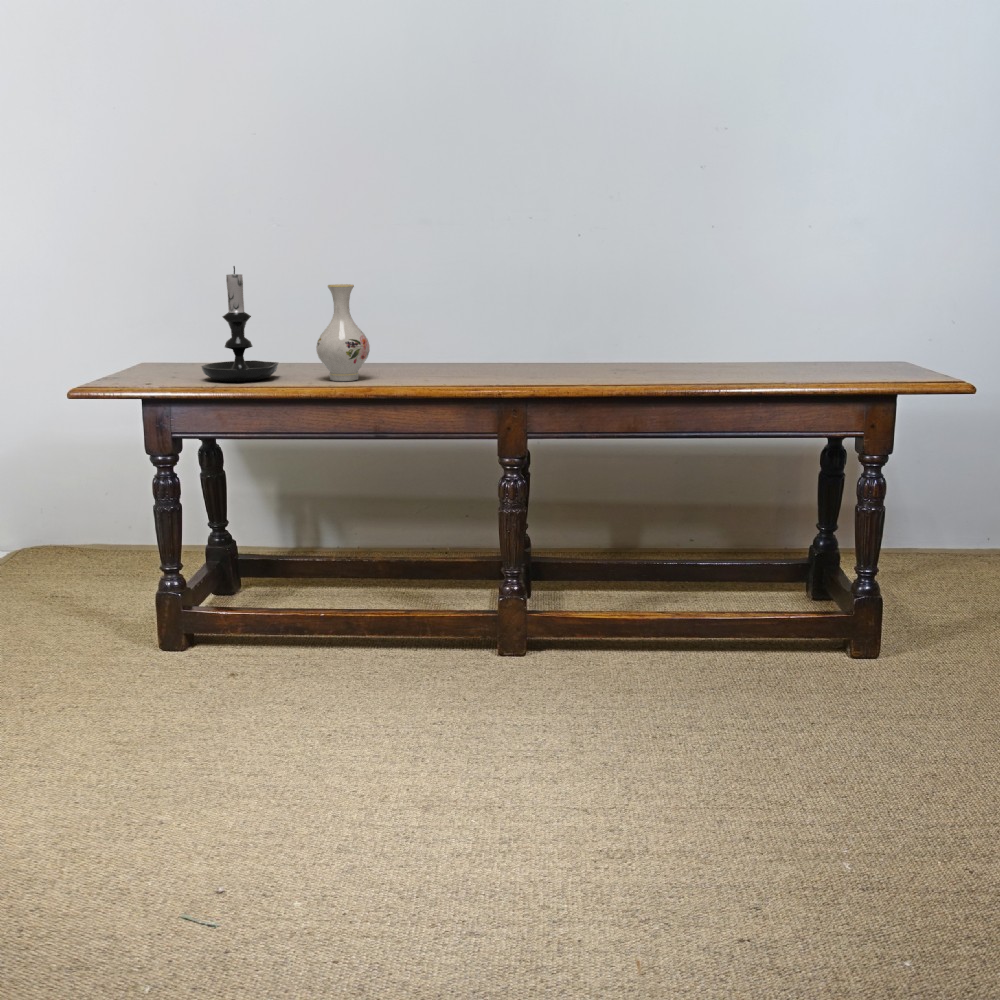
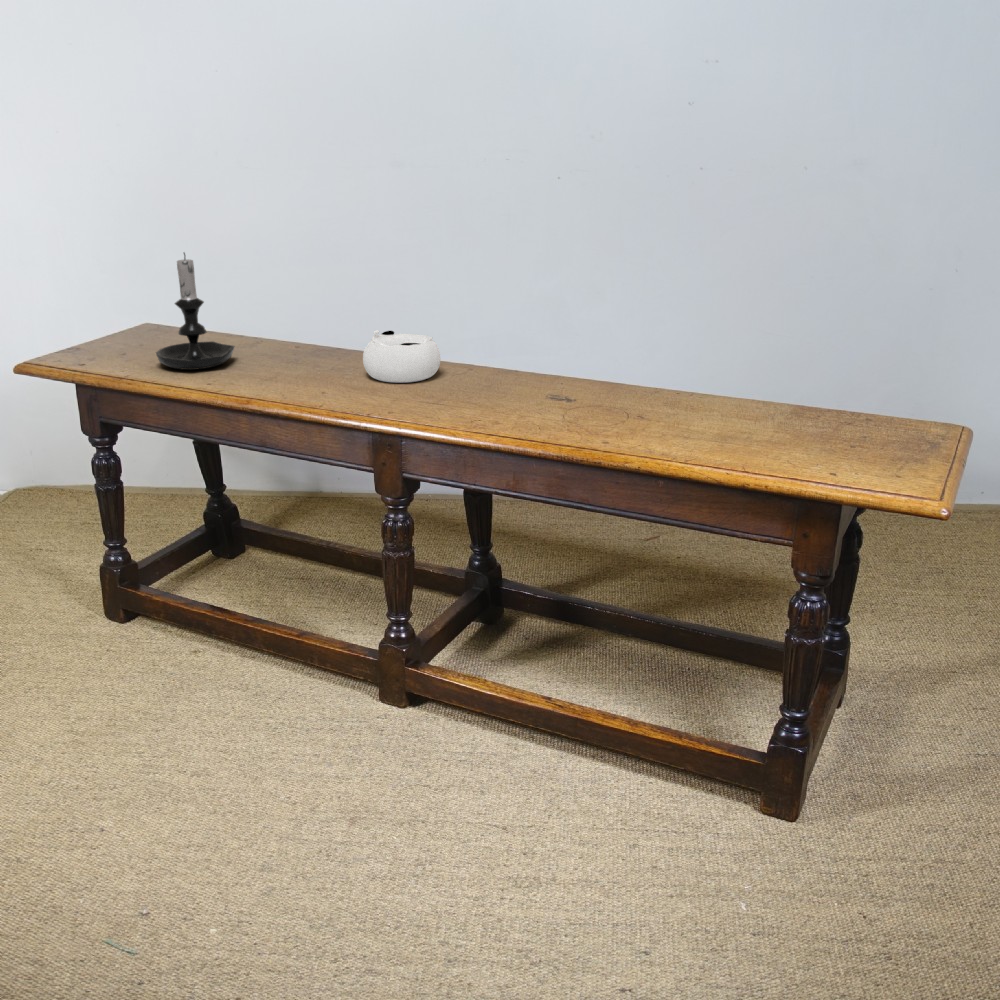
vase: present [316,284,370,381] -> none [269,271,323,371]
decorative bowl: none [412,337,488,386] -> present [363,330,440,383]

